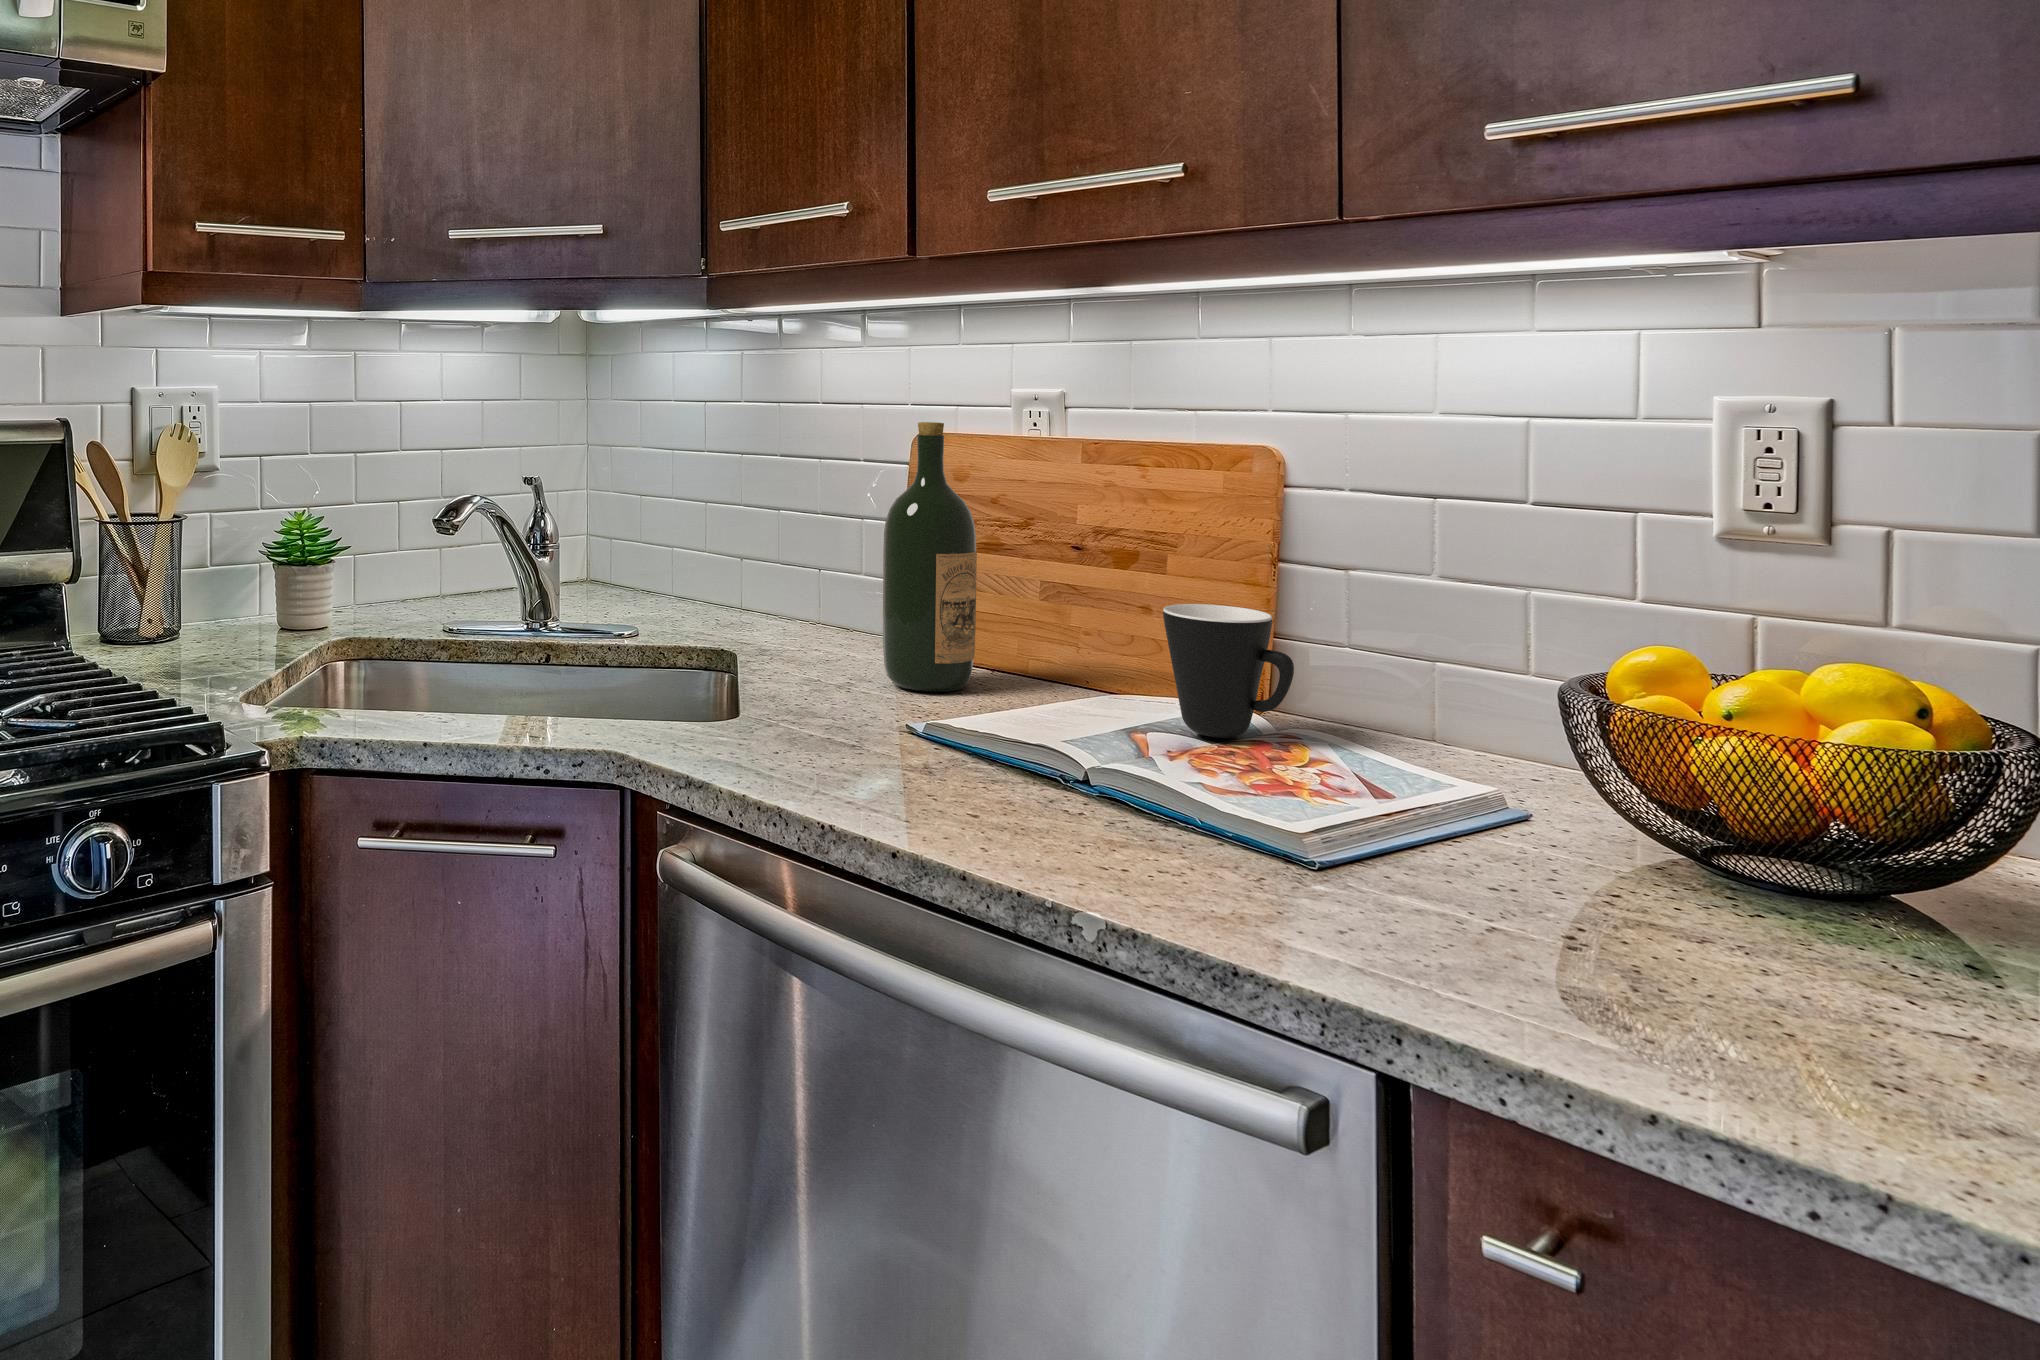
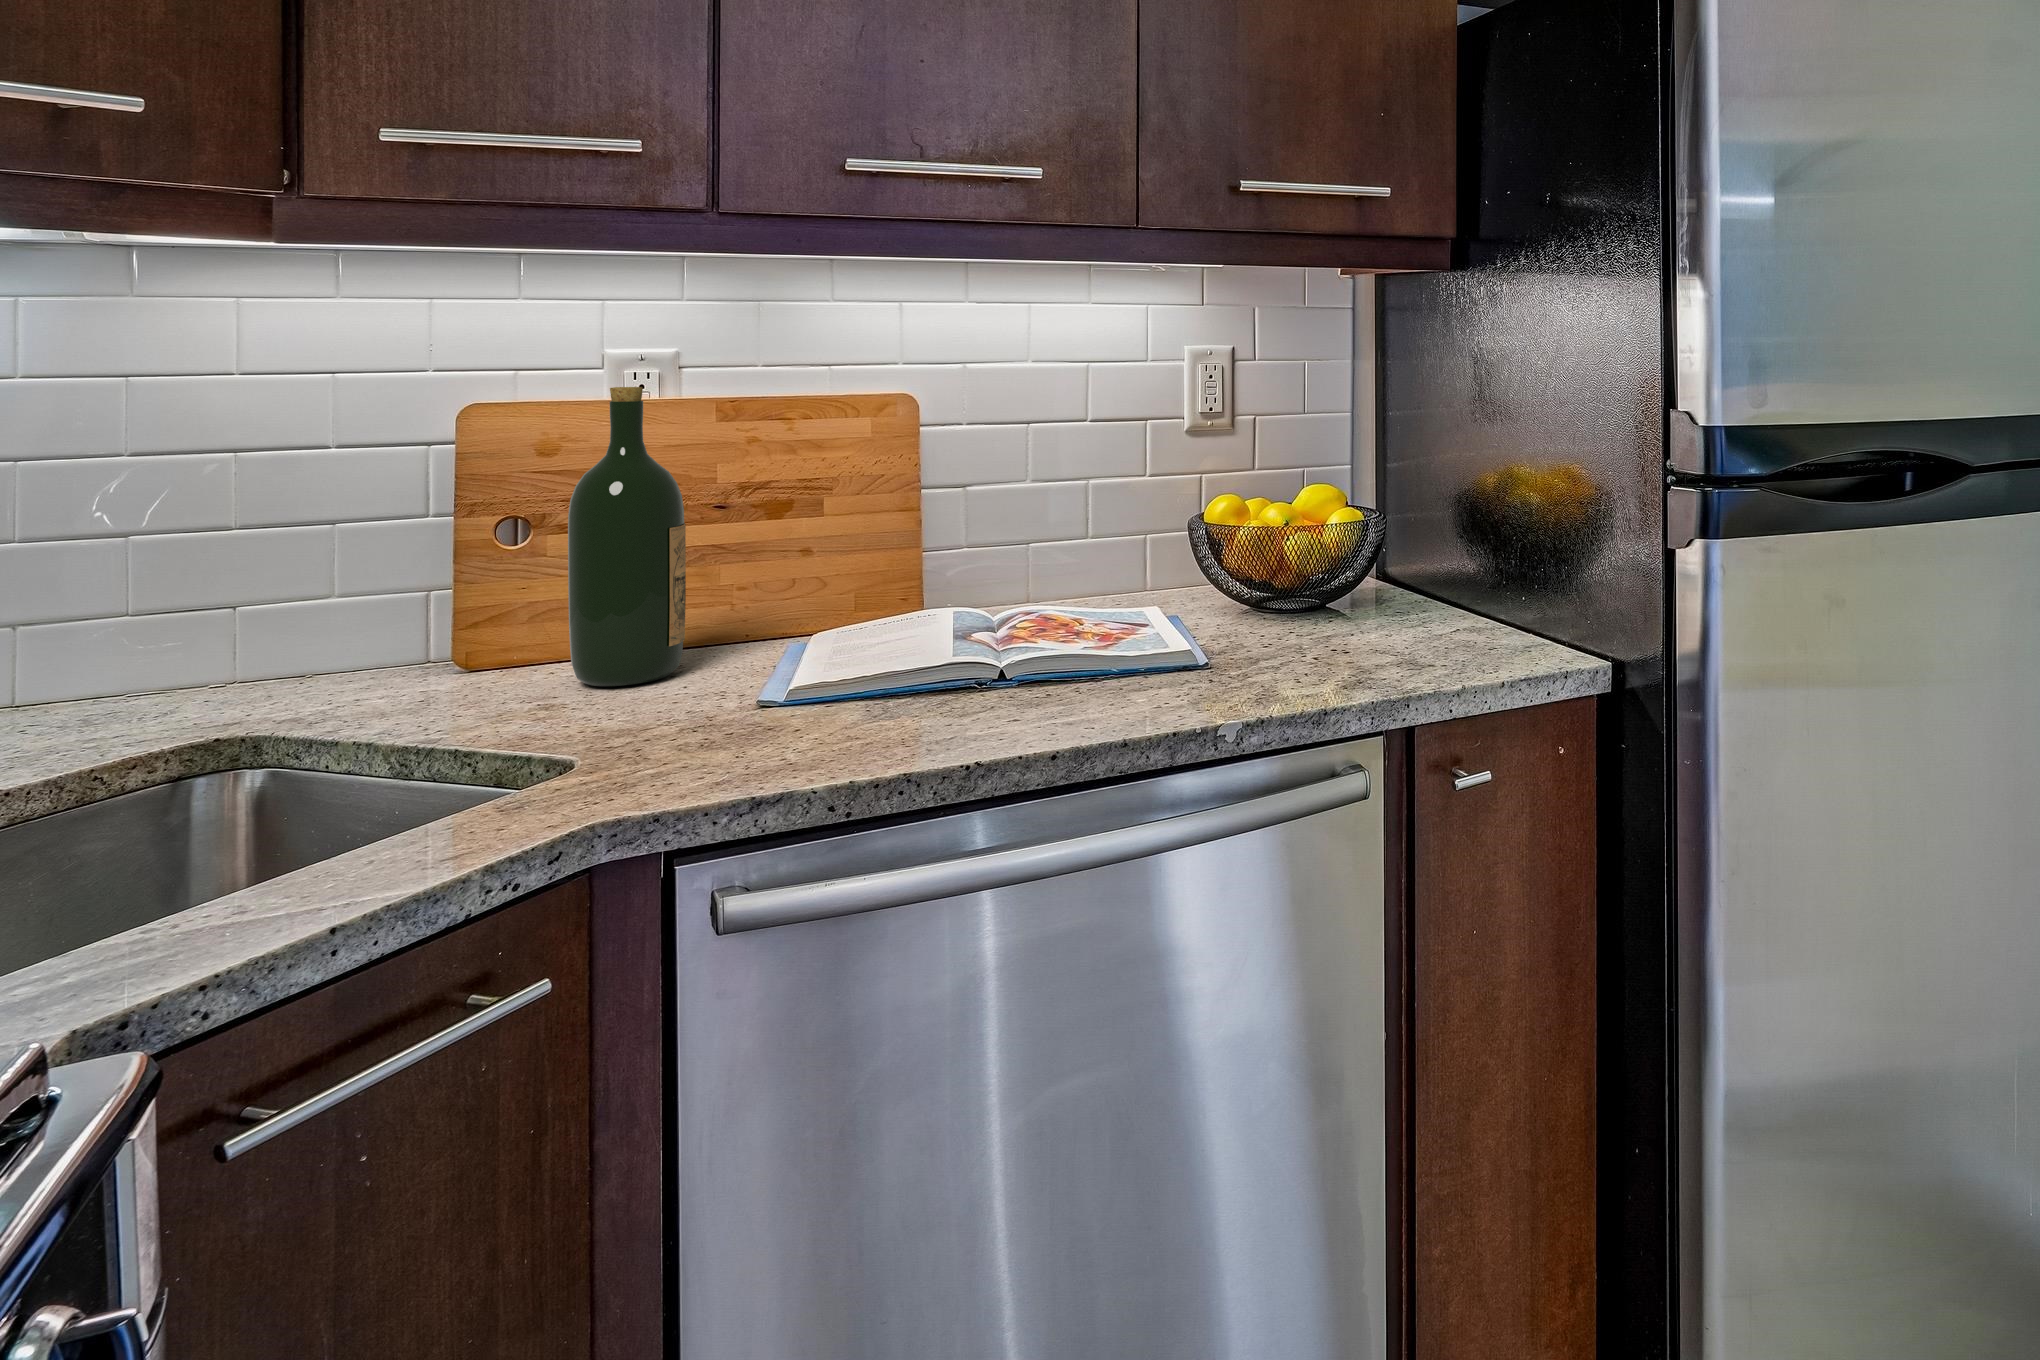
mug: present [1163,604,1294,738] -> none [914,525,1020,634]

